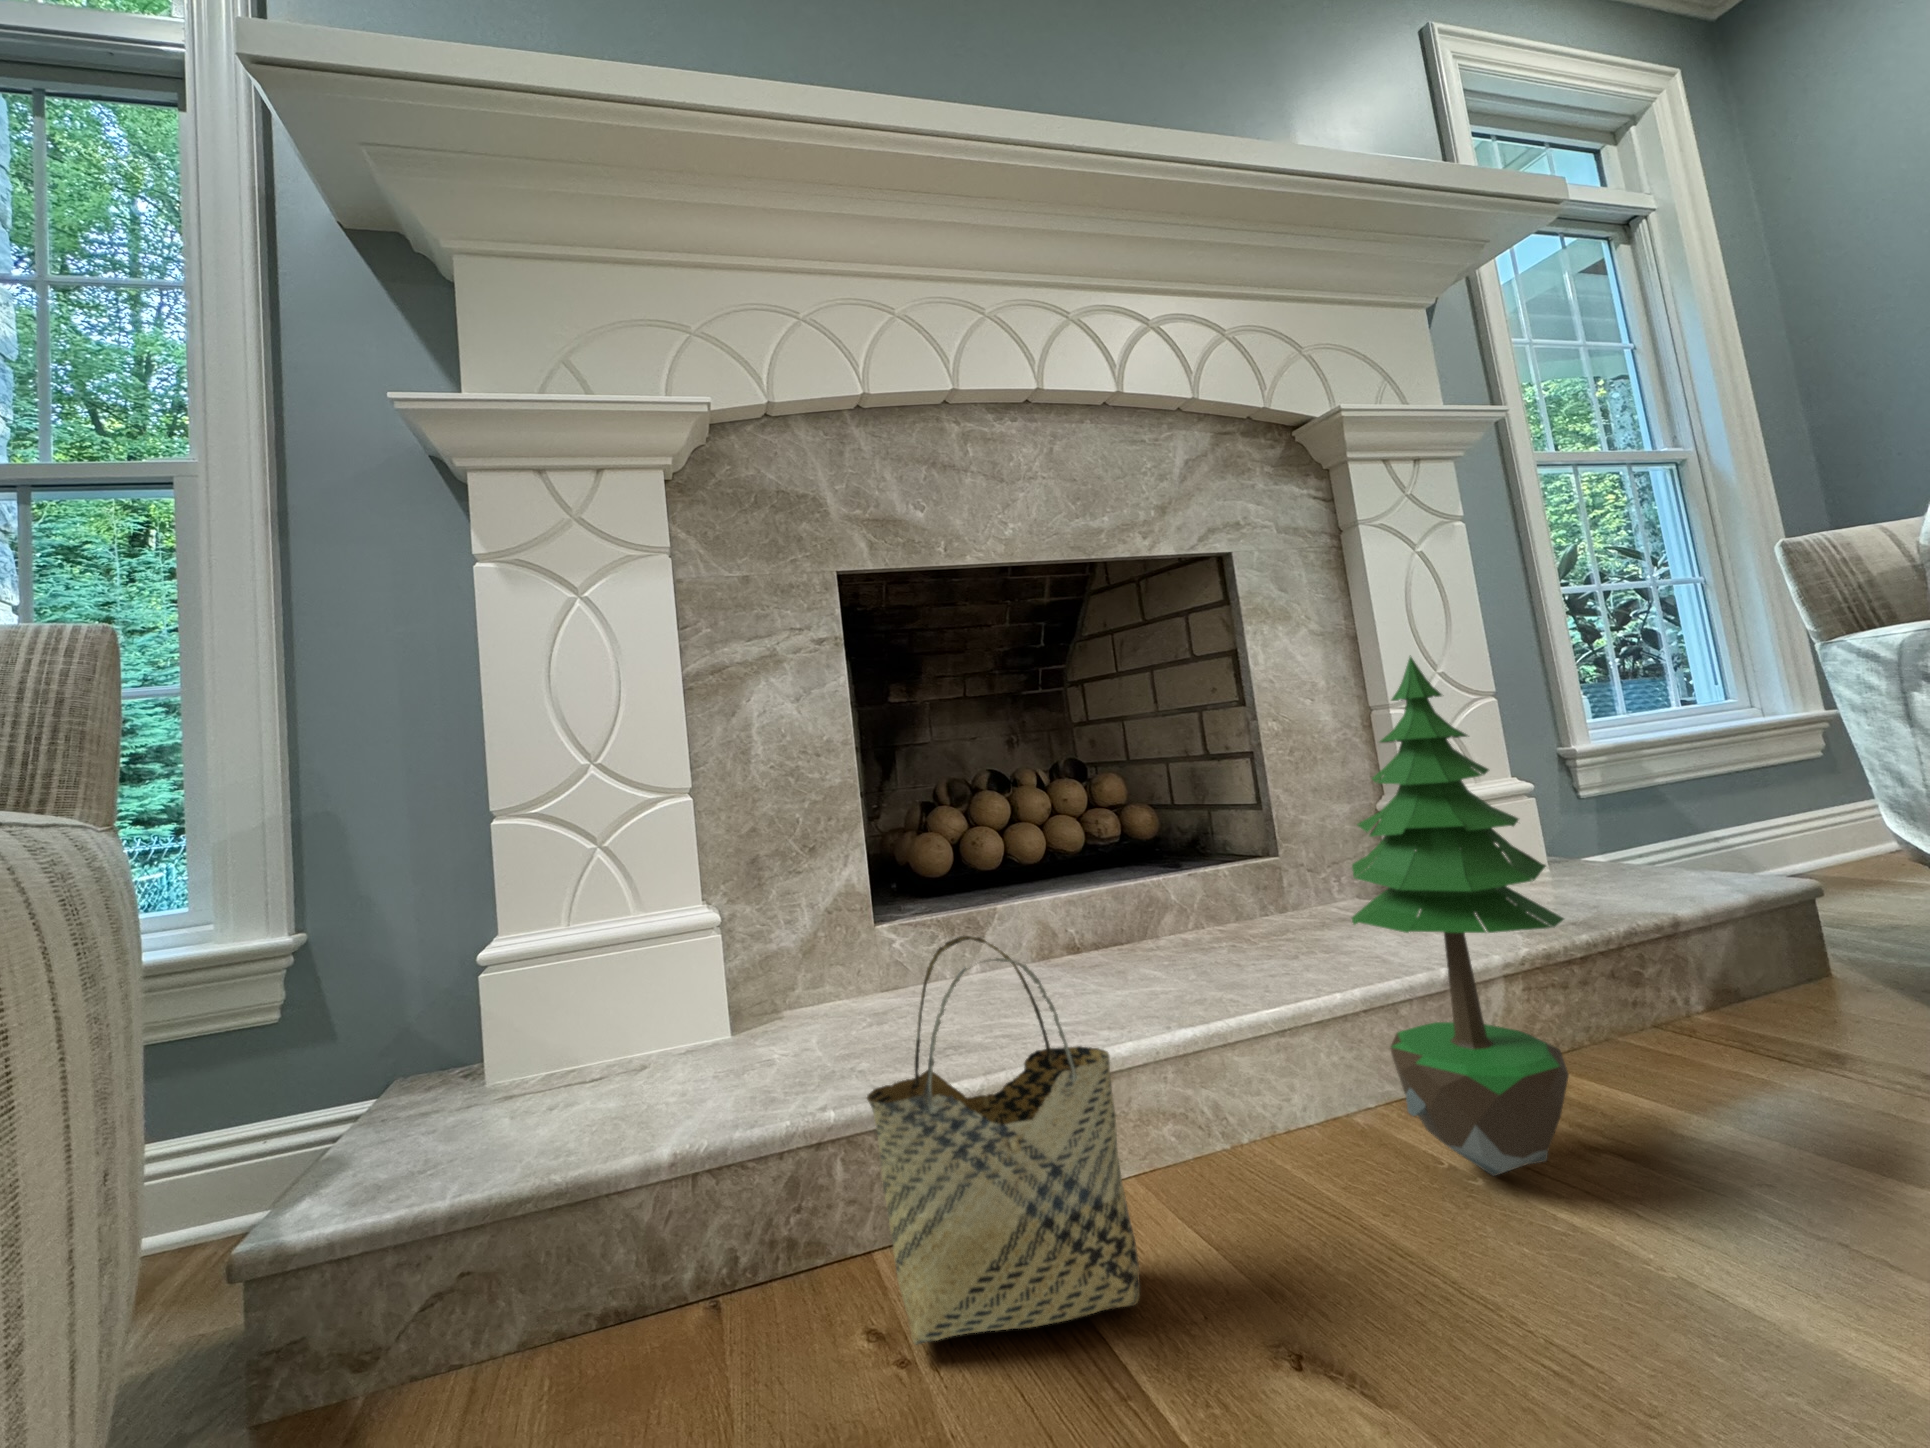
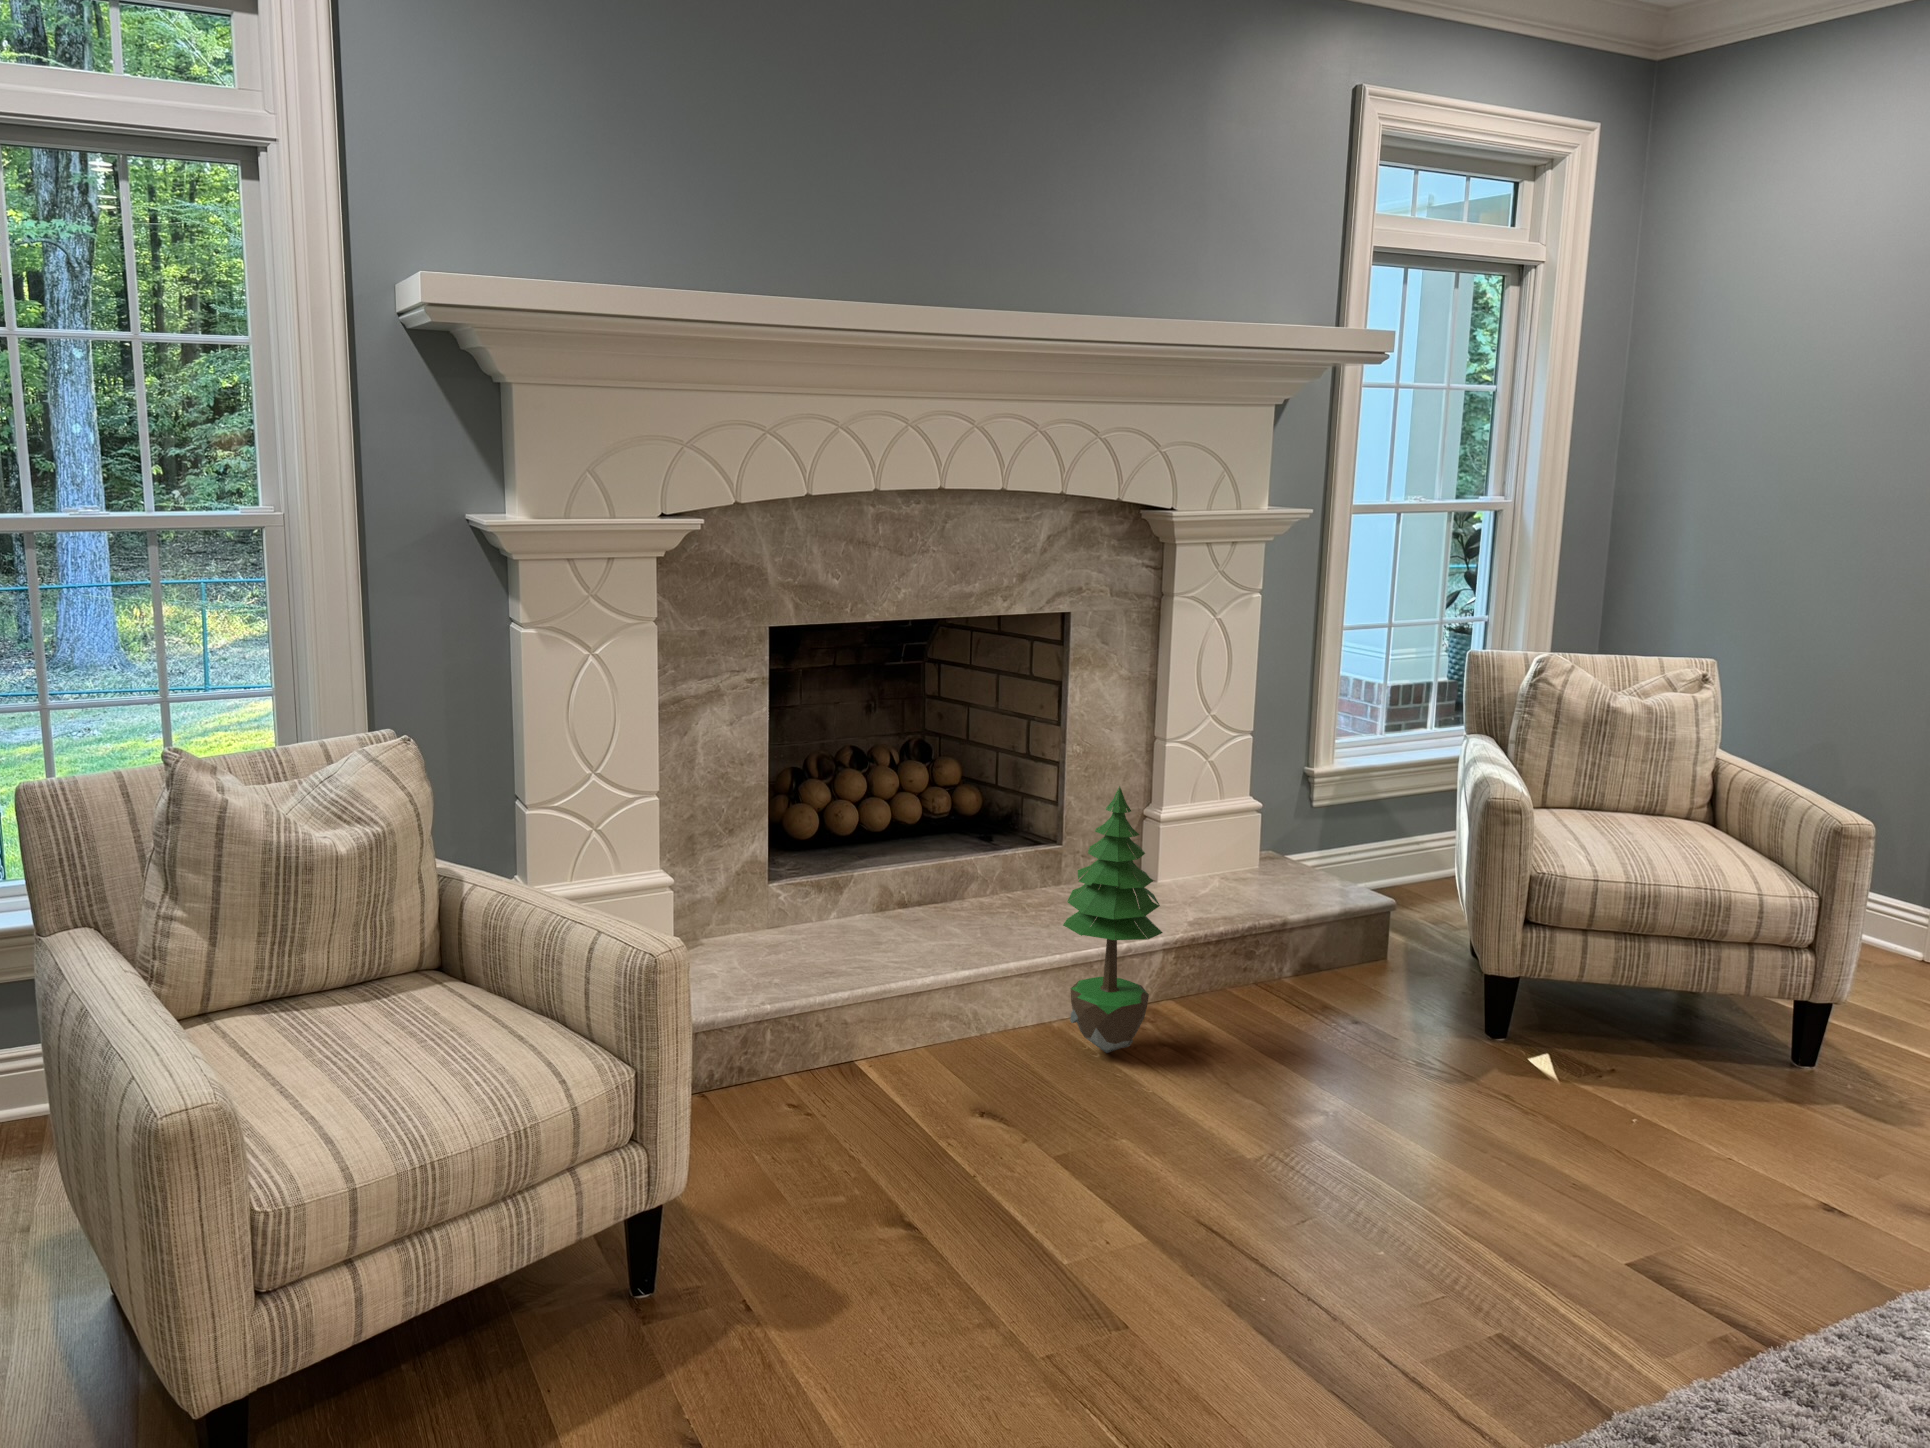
woven basket: present [867,936,1140,1345] -> none [801,922,922,1106]

